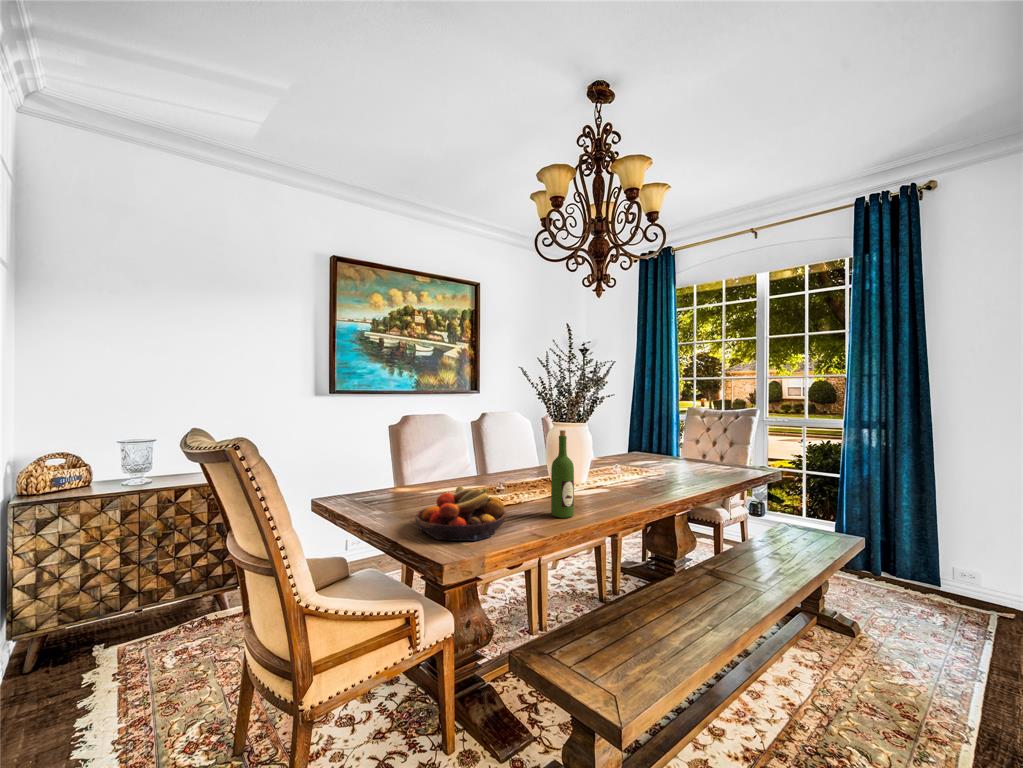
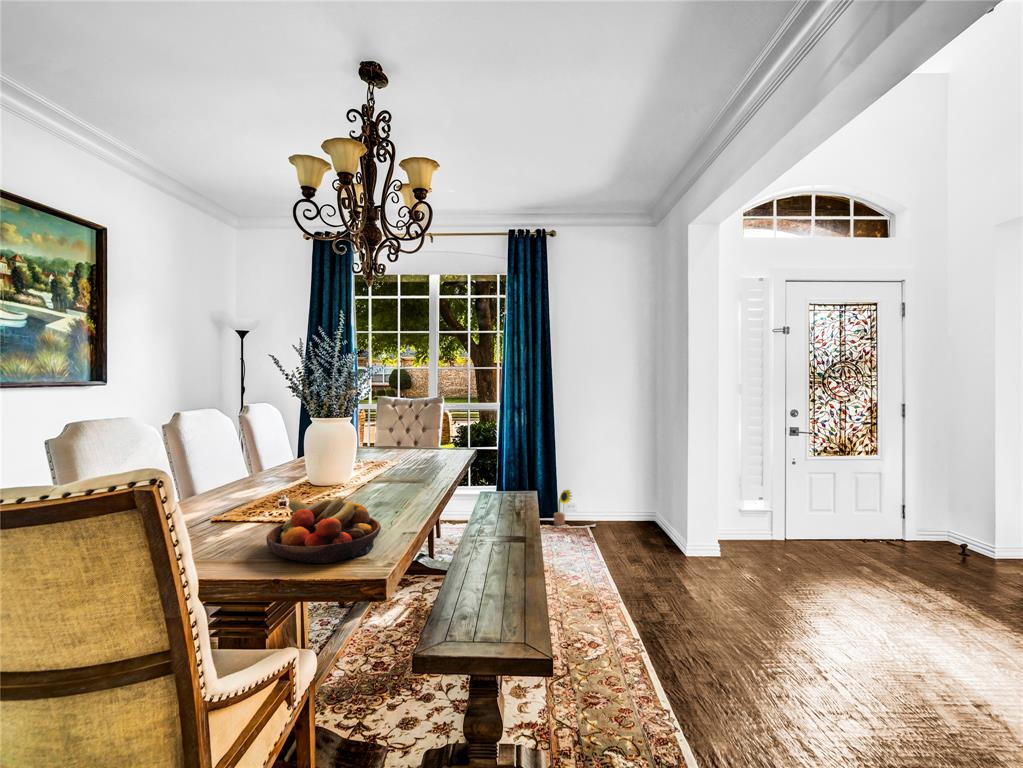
wine bottle: present [551,430,574,518] -> none [385,424,409,514]
decorative plant: none [931,547,967,598] -> present [554,490,572,525]

